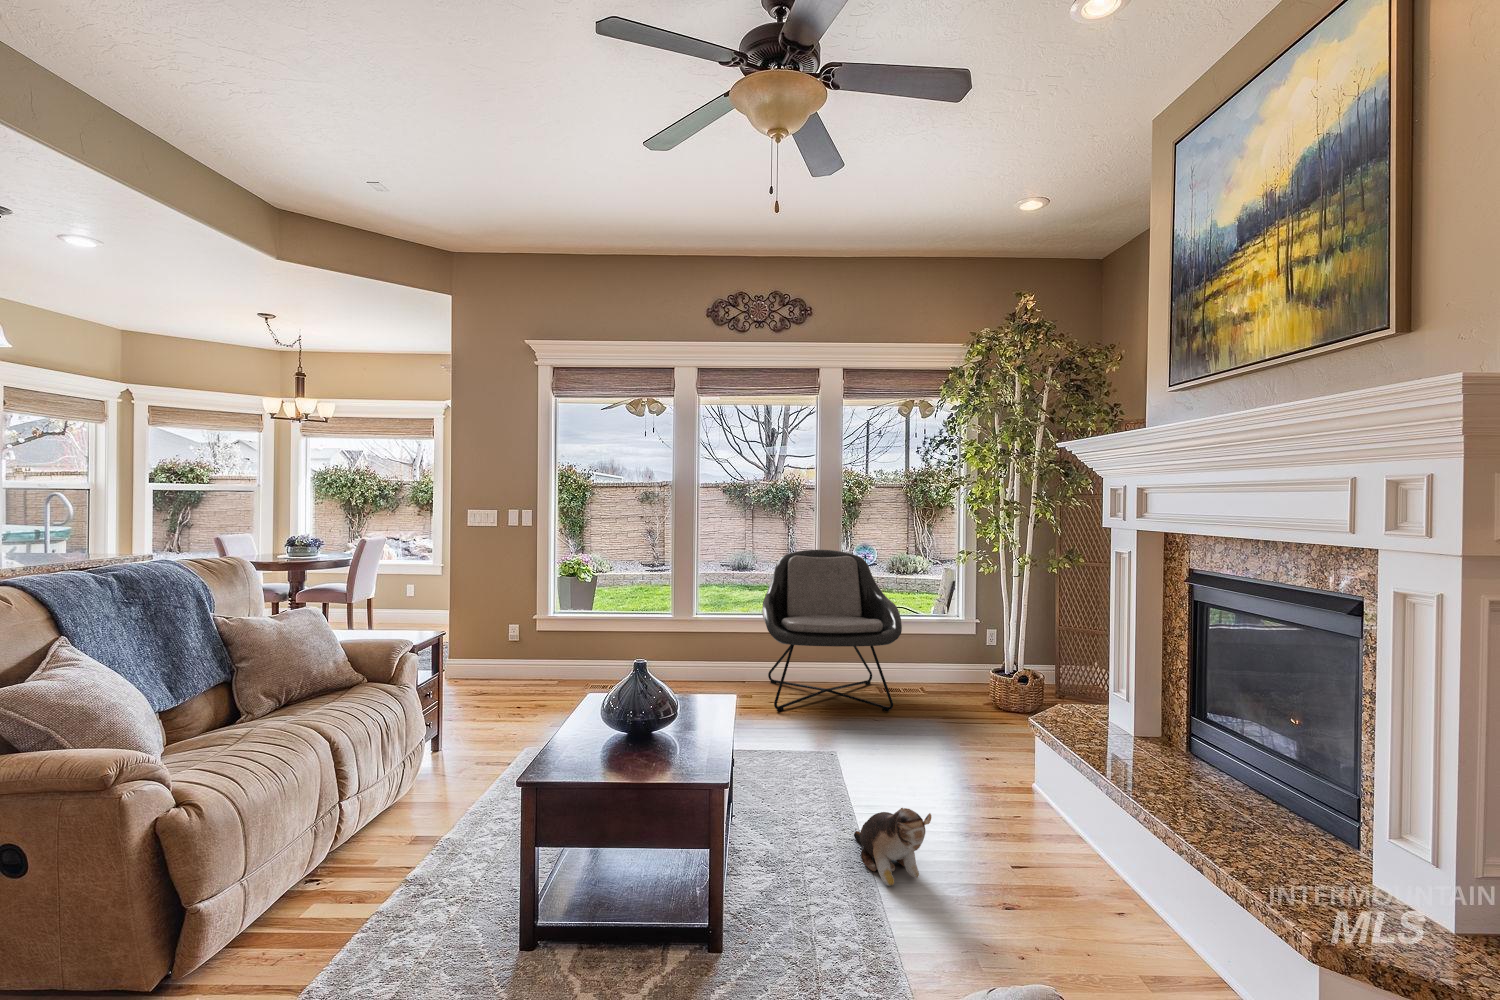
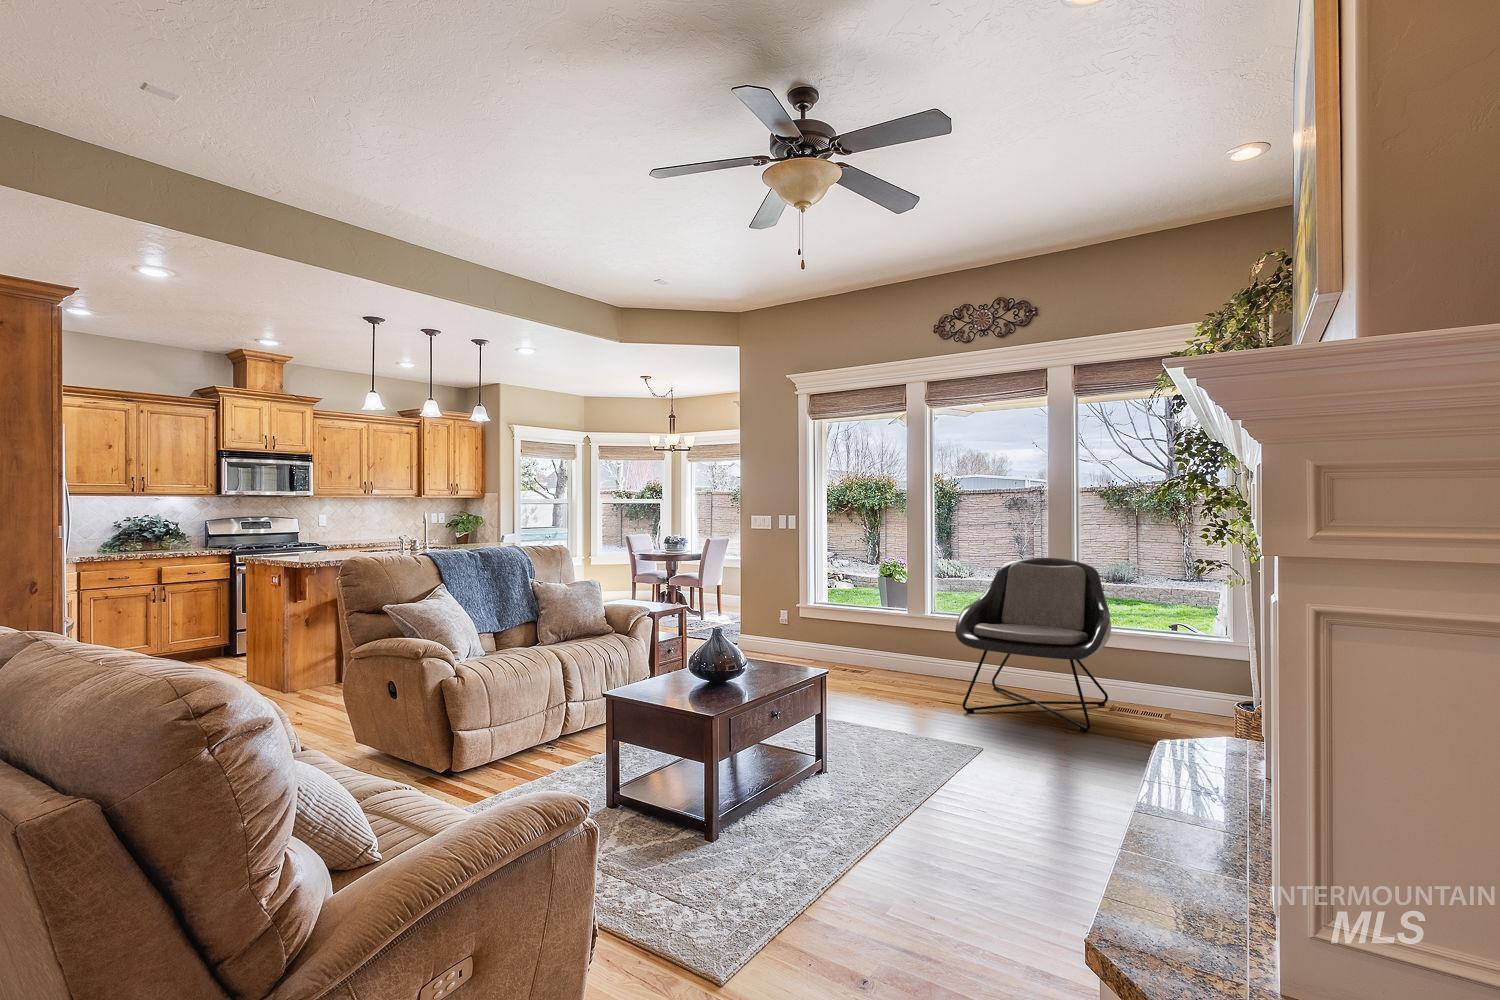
plush toy: present [854,808,931,886] -> none [871,783,919,852]

